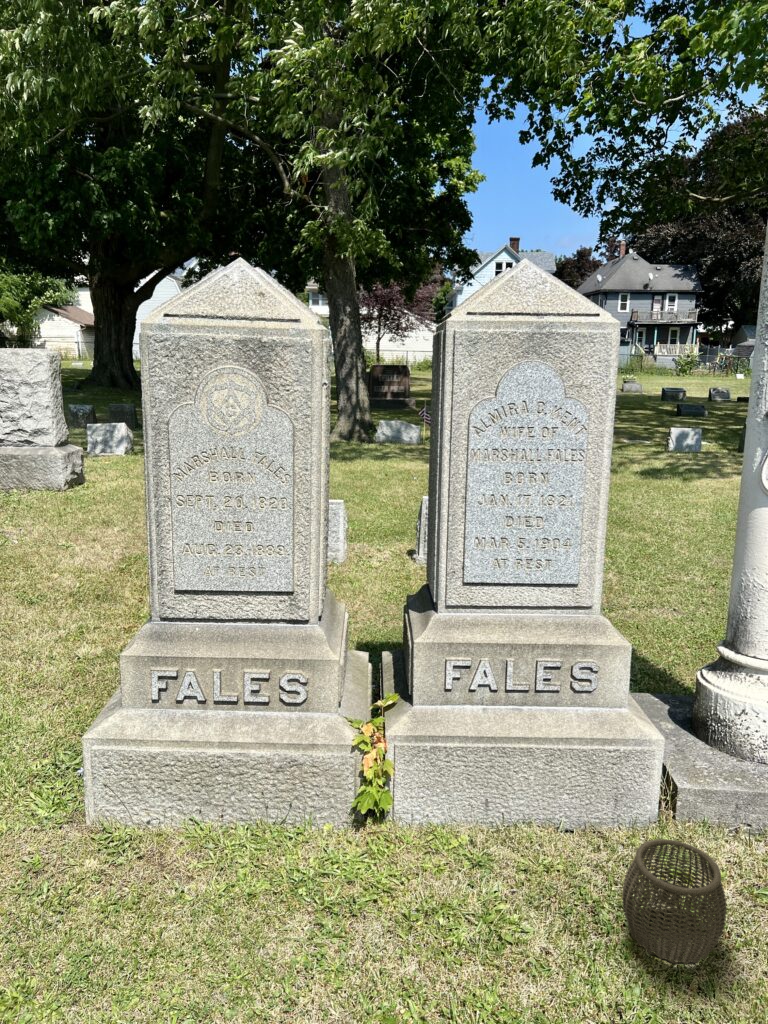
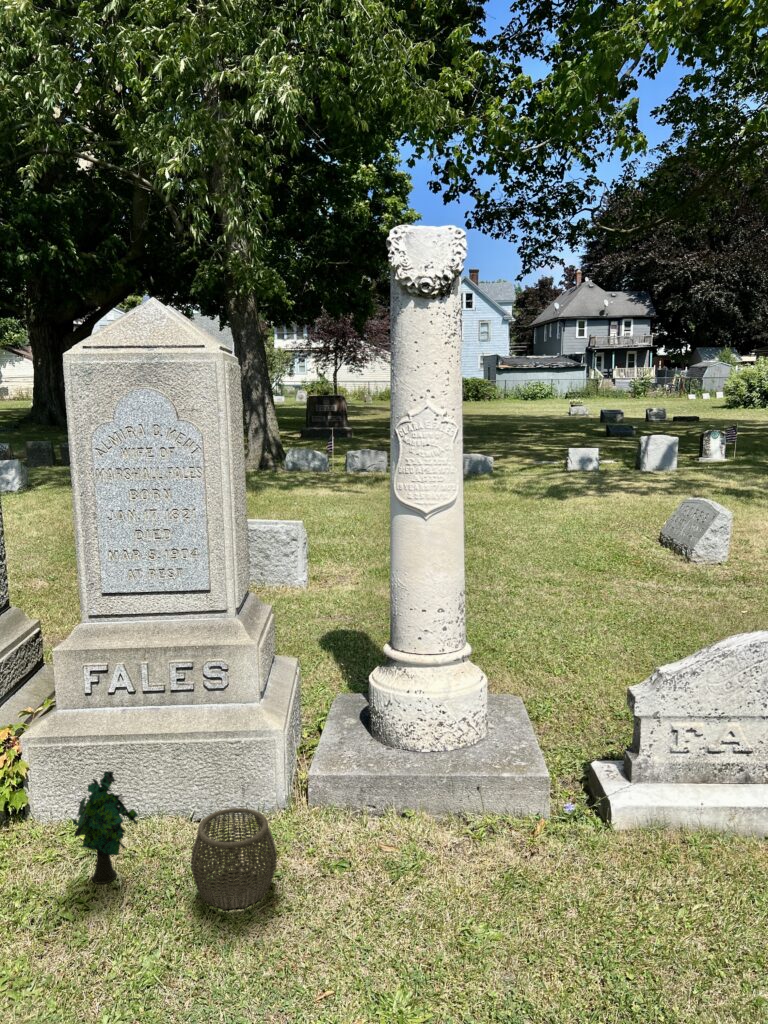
decorative plant: none [478,788,556,912] -> present [72,771,138,884]

